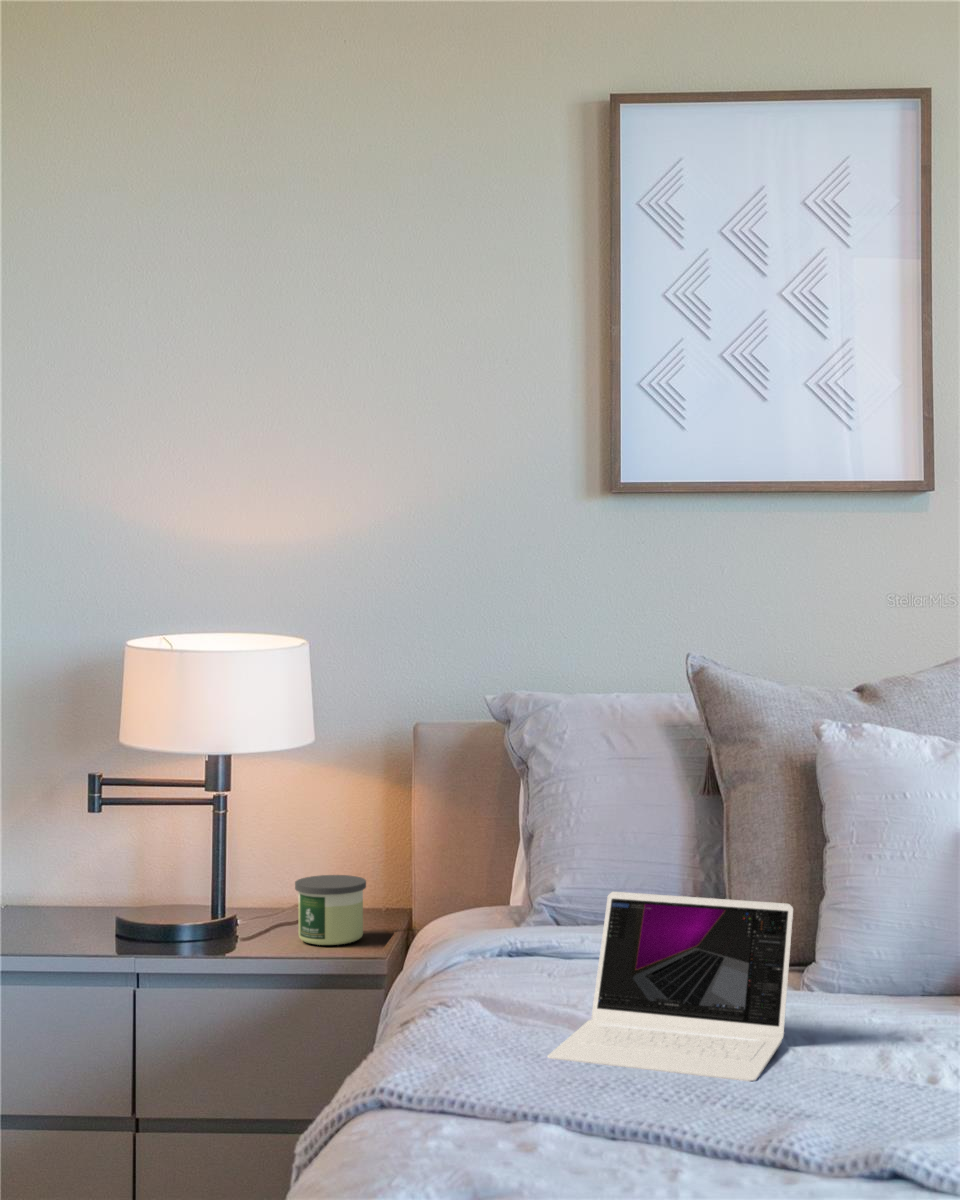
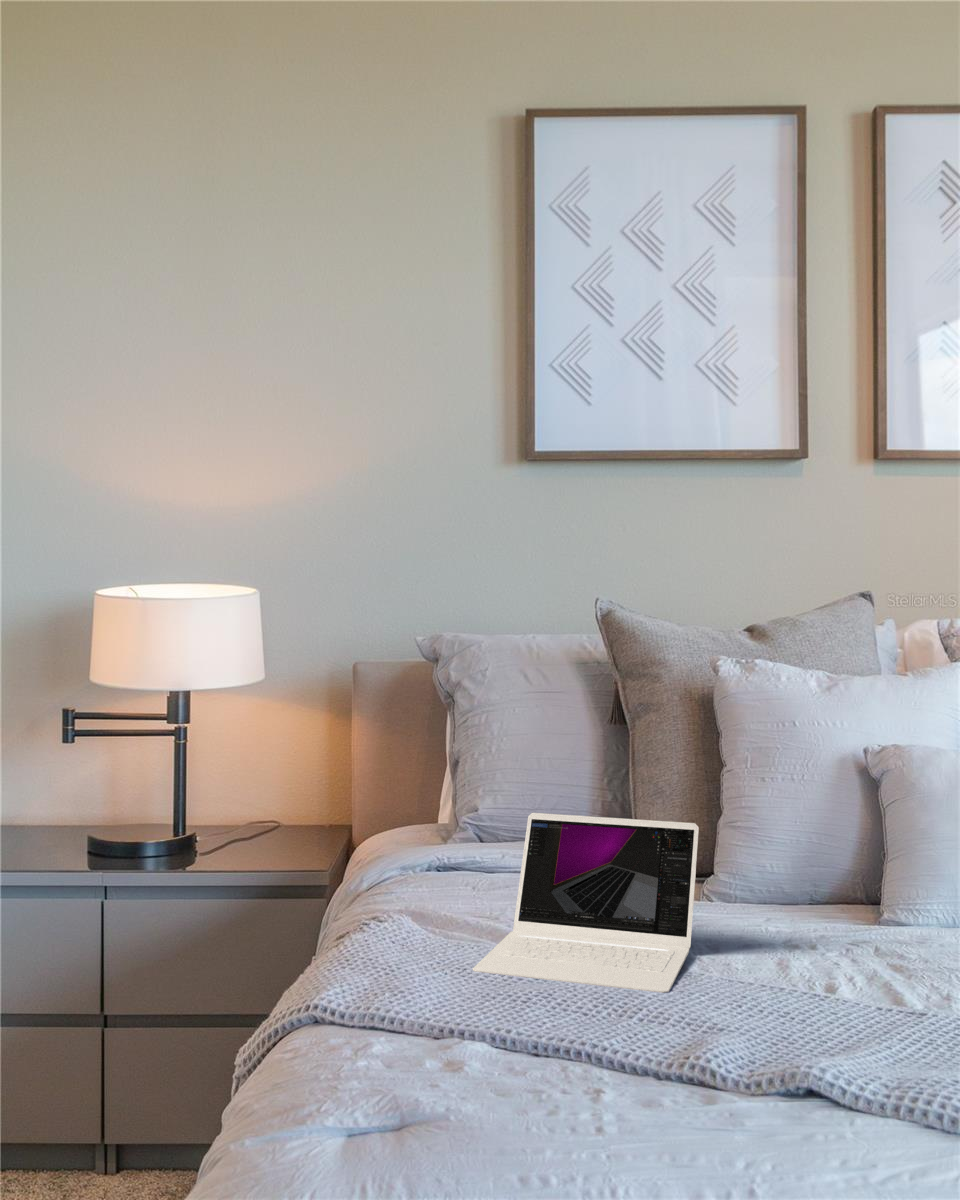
candle: present [295,875,366,945] -> none [249,797,312,859]

